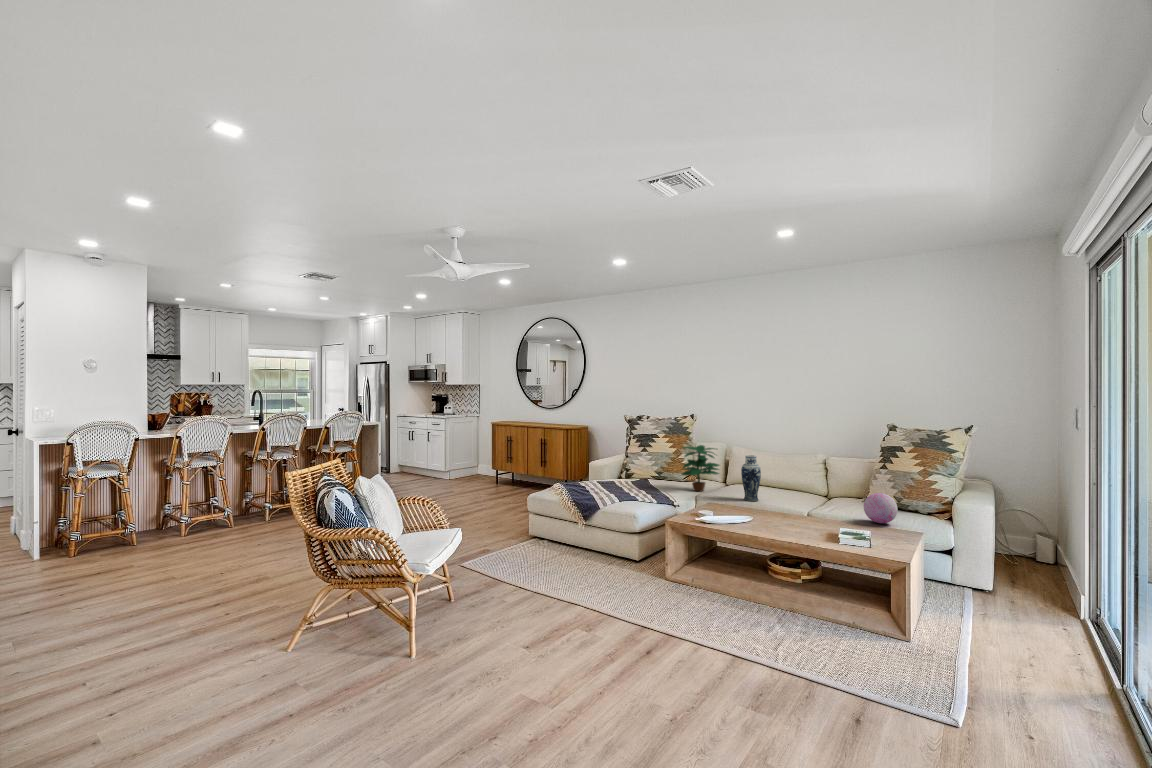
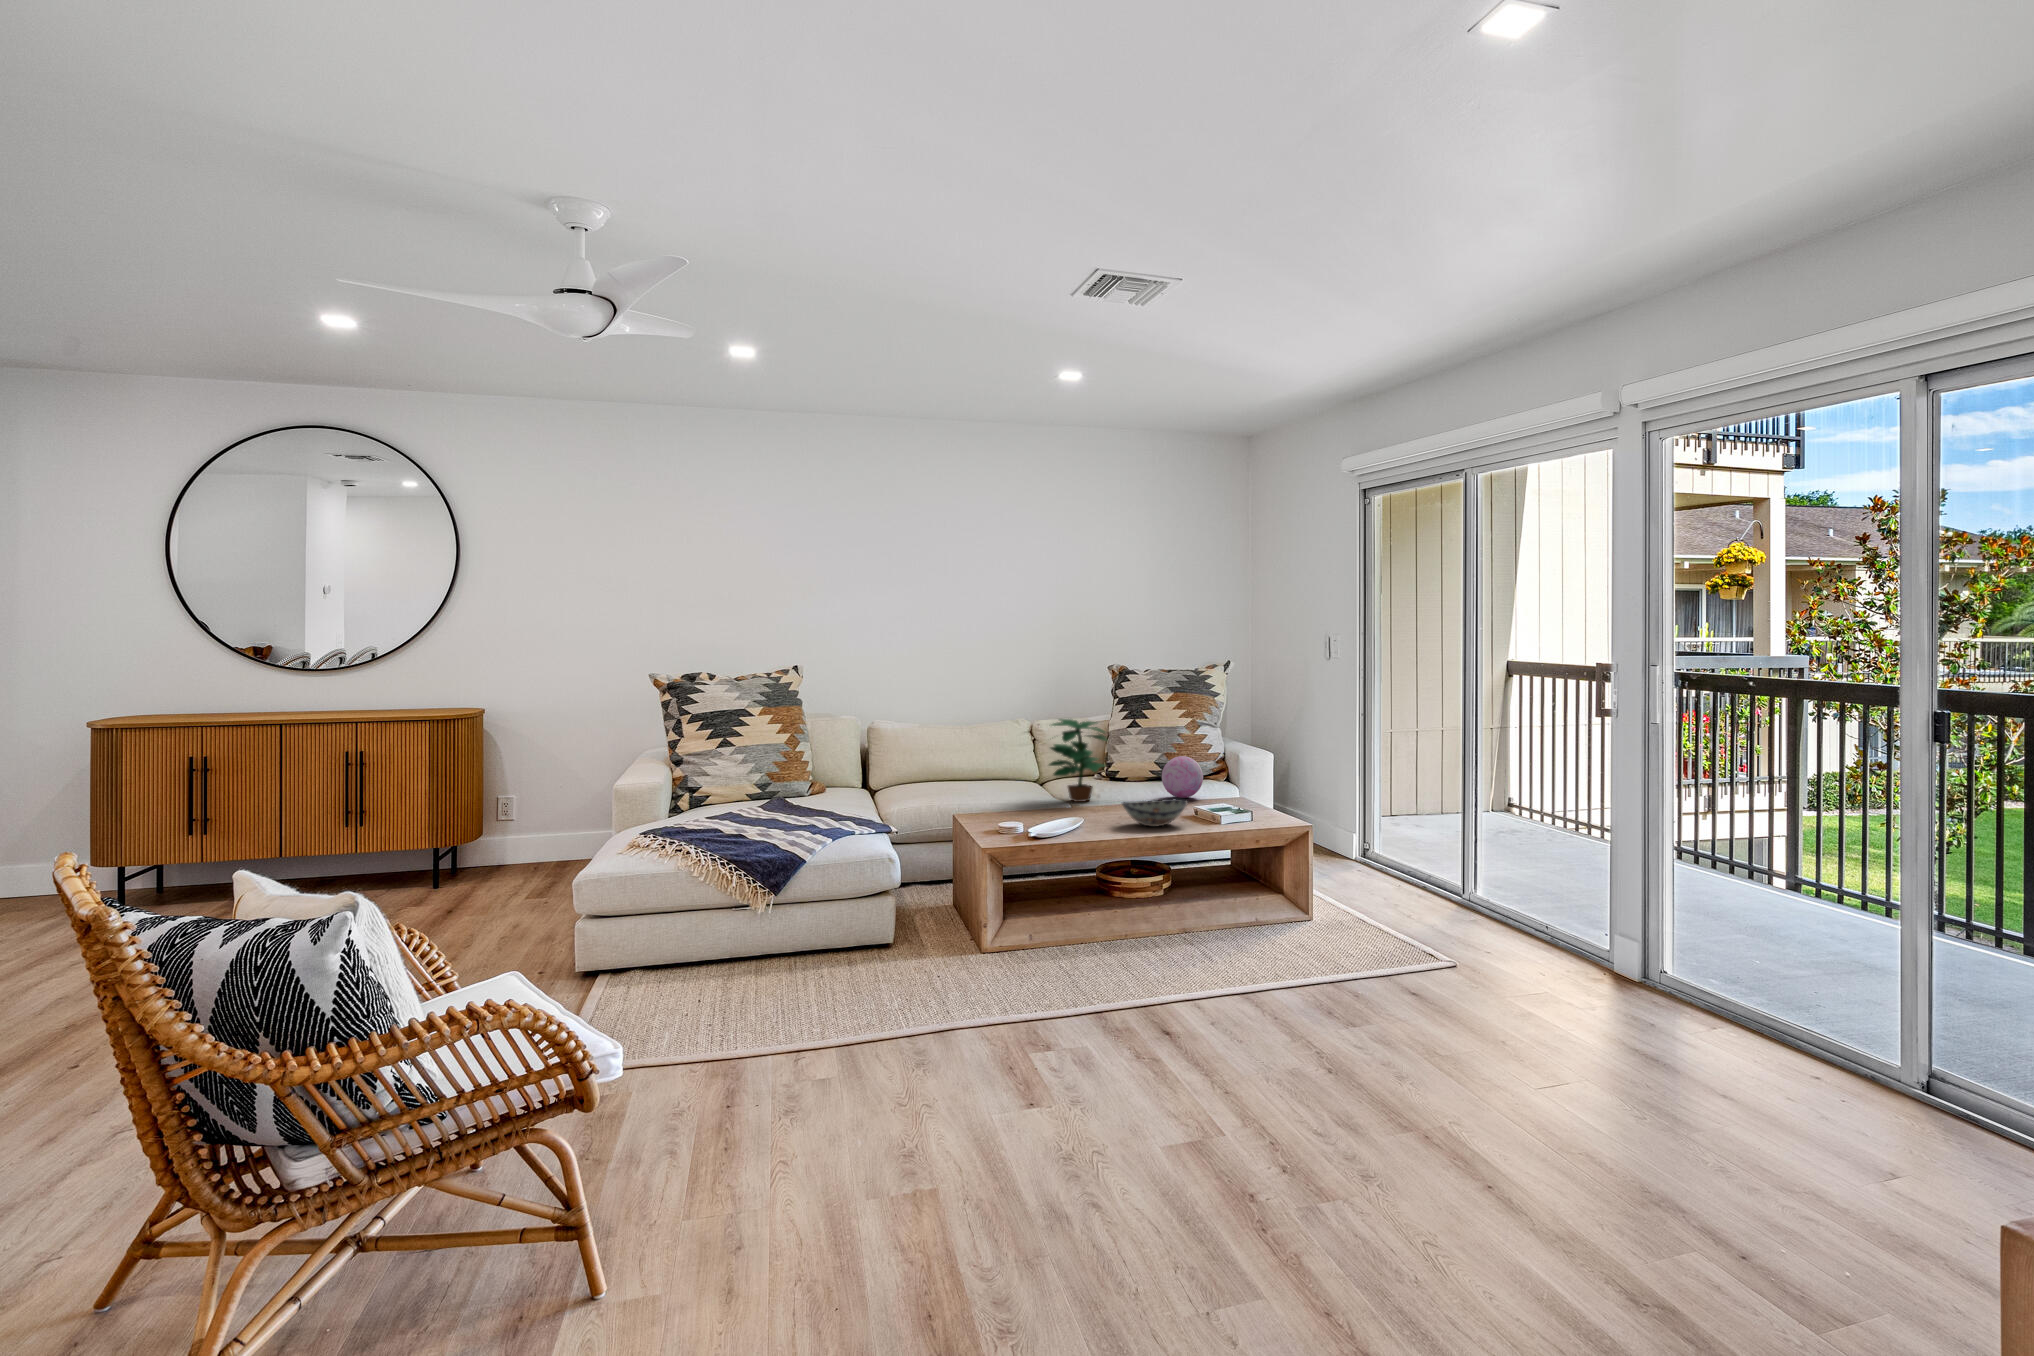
potted plant: present [682,445,719,492] -> present [1049,719,1107,802]
vase: present [741,455,761,501] -> none [970,726,1001,803]
decorative bowl: none [764,513,813,534] -> present [1122,799,1187,827]

